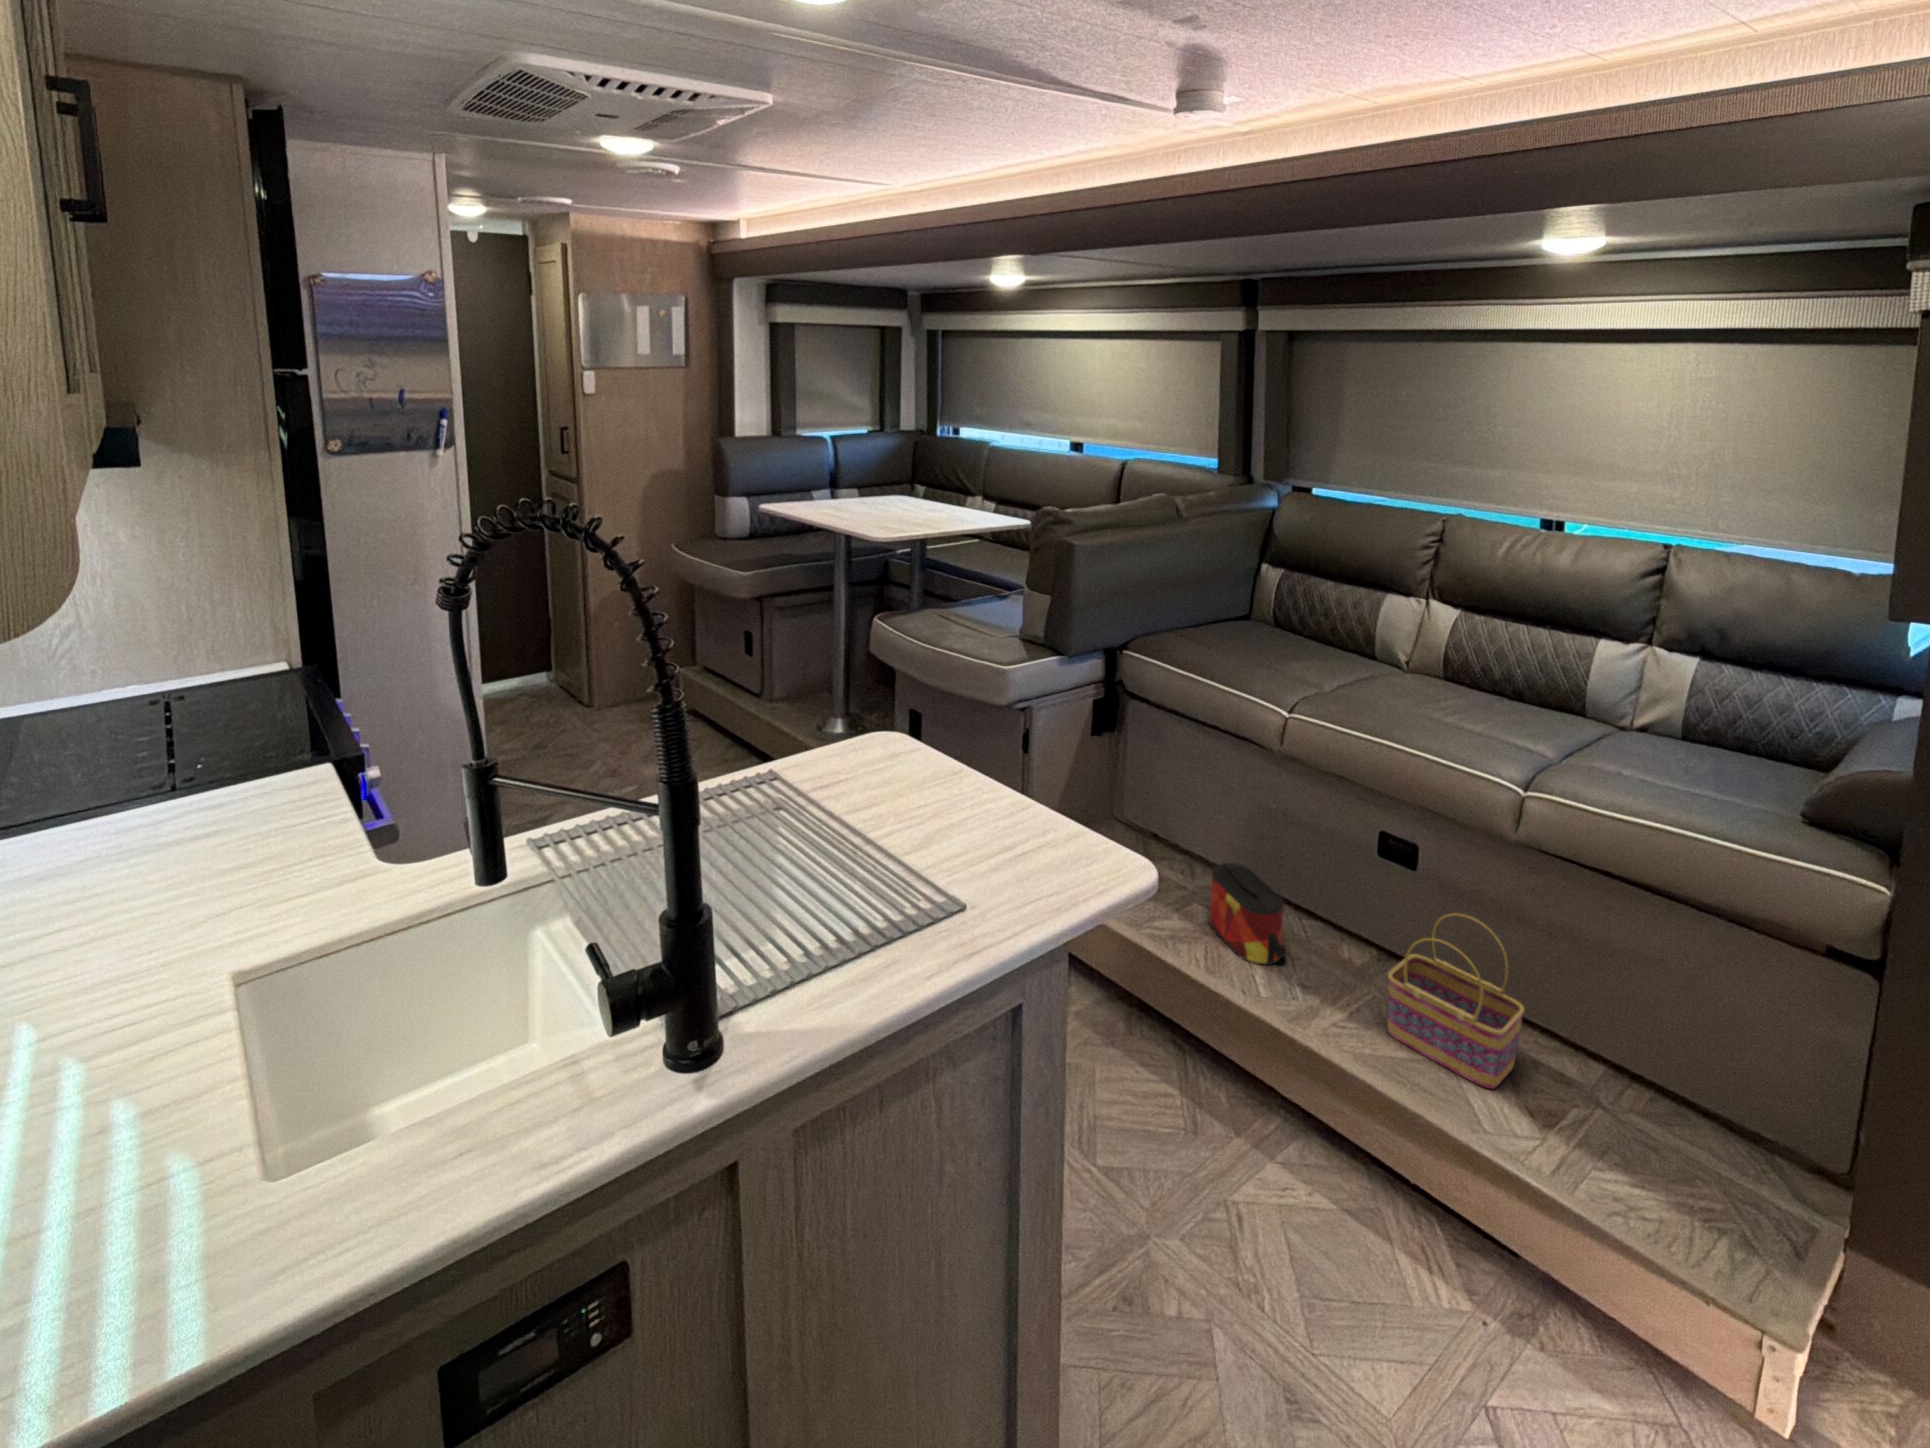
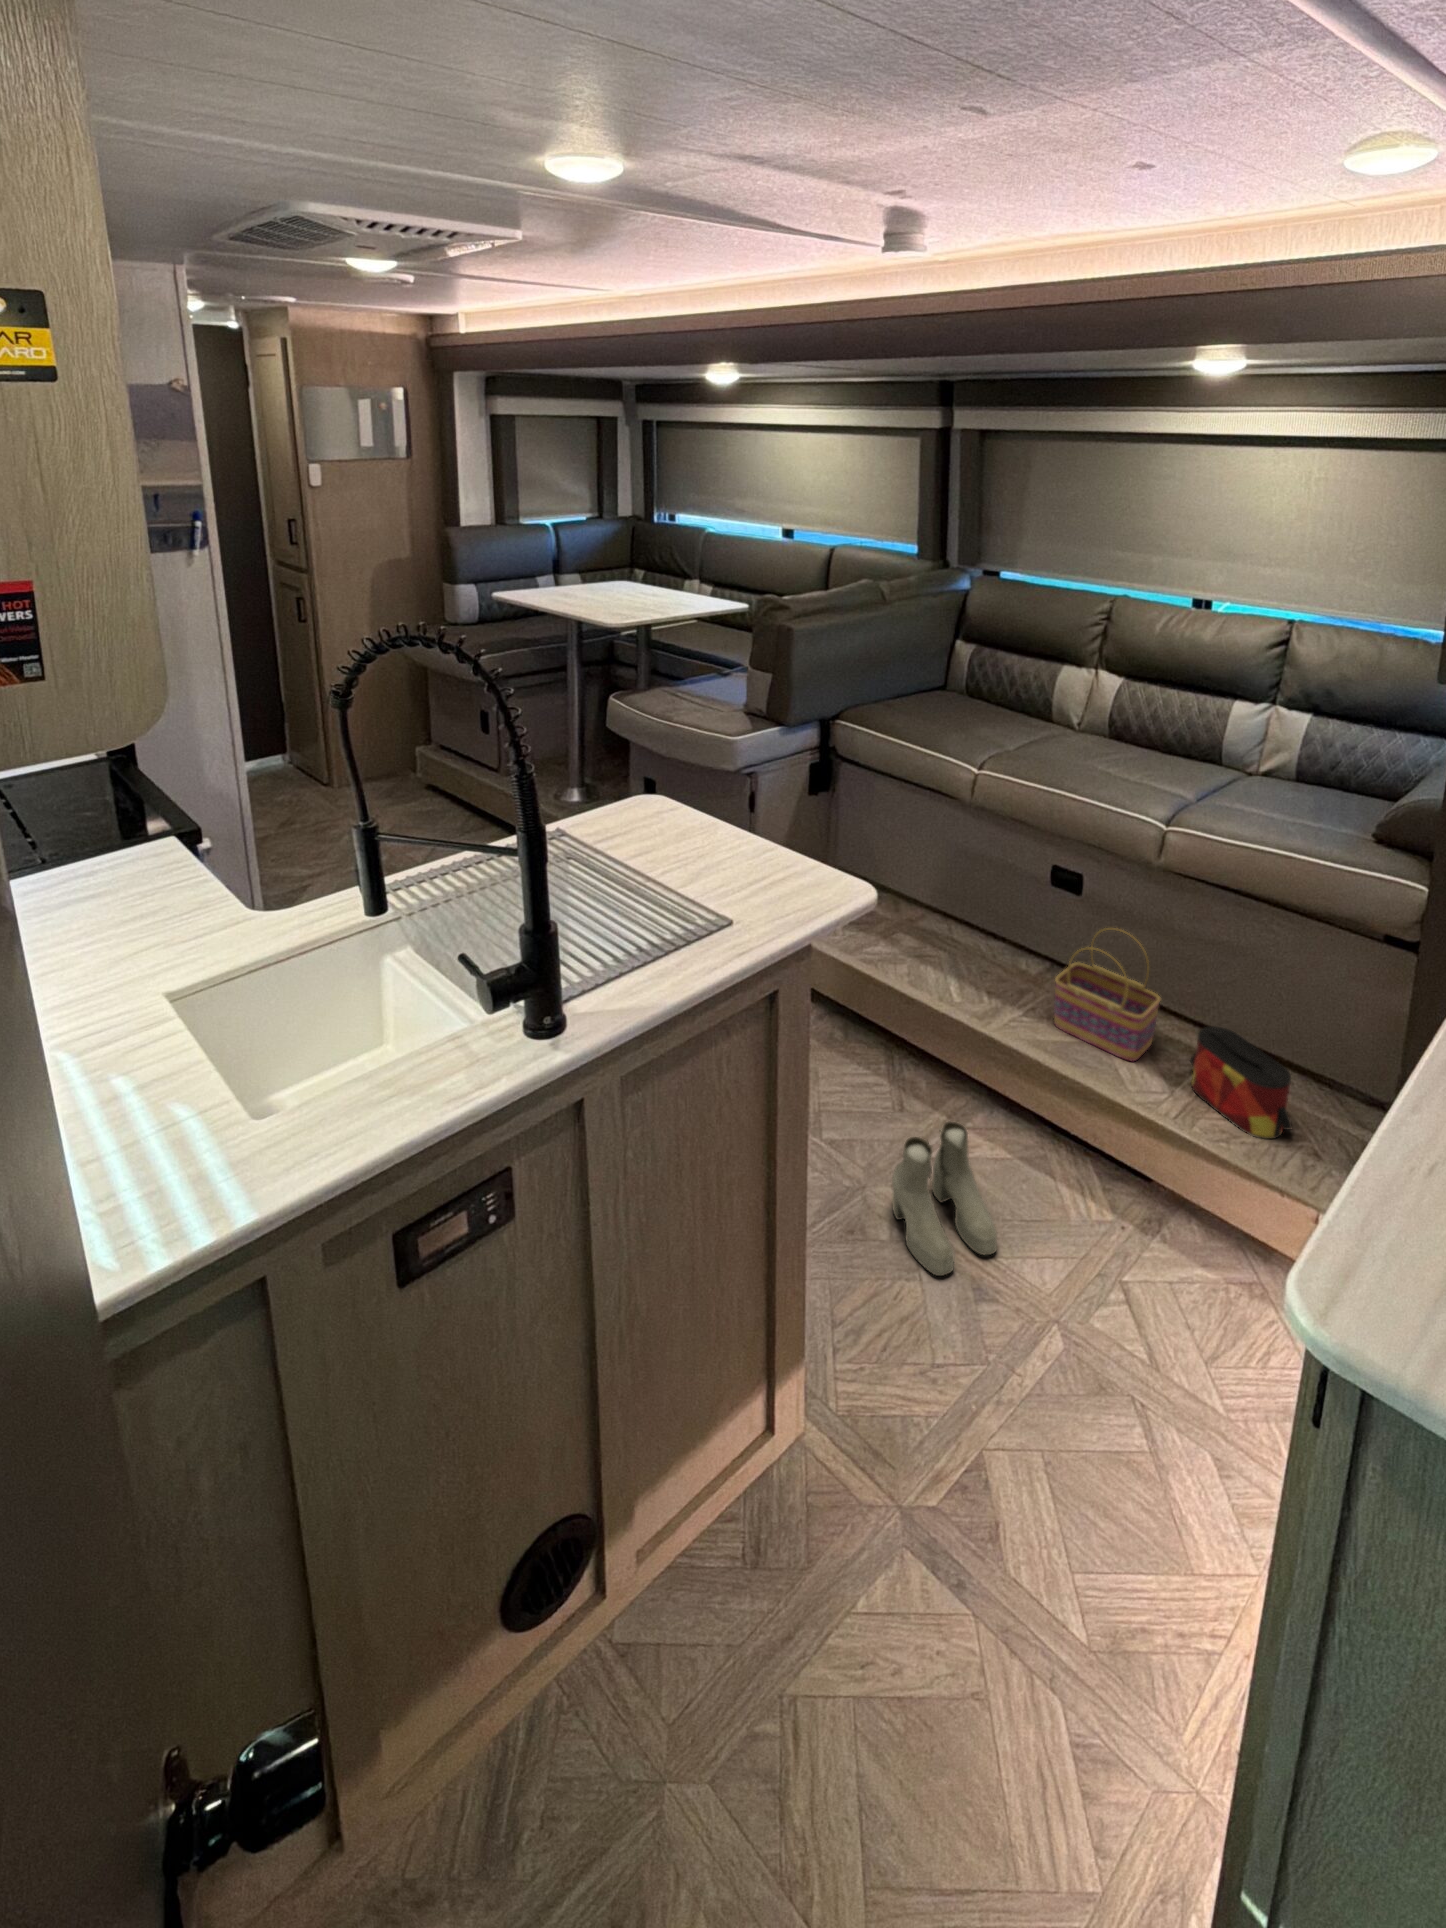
bag: present [1209,863,1287,965] -> present [1190,1026,1292,1139]
boots: none [1184,1162,1321,1381] -> present [892,1122,997,1276]

